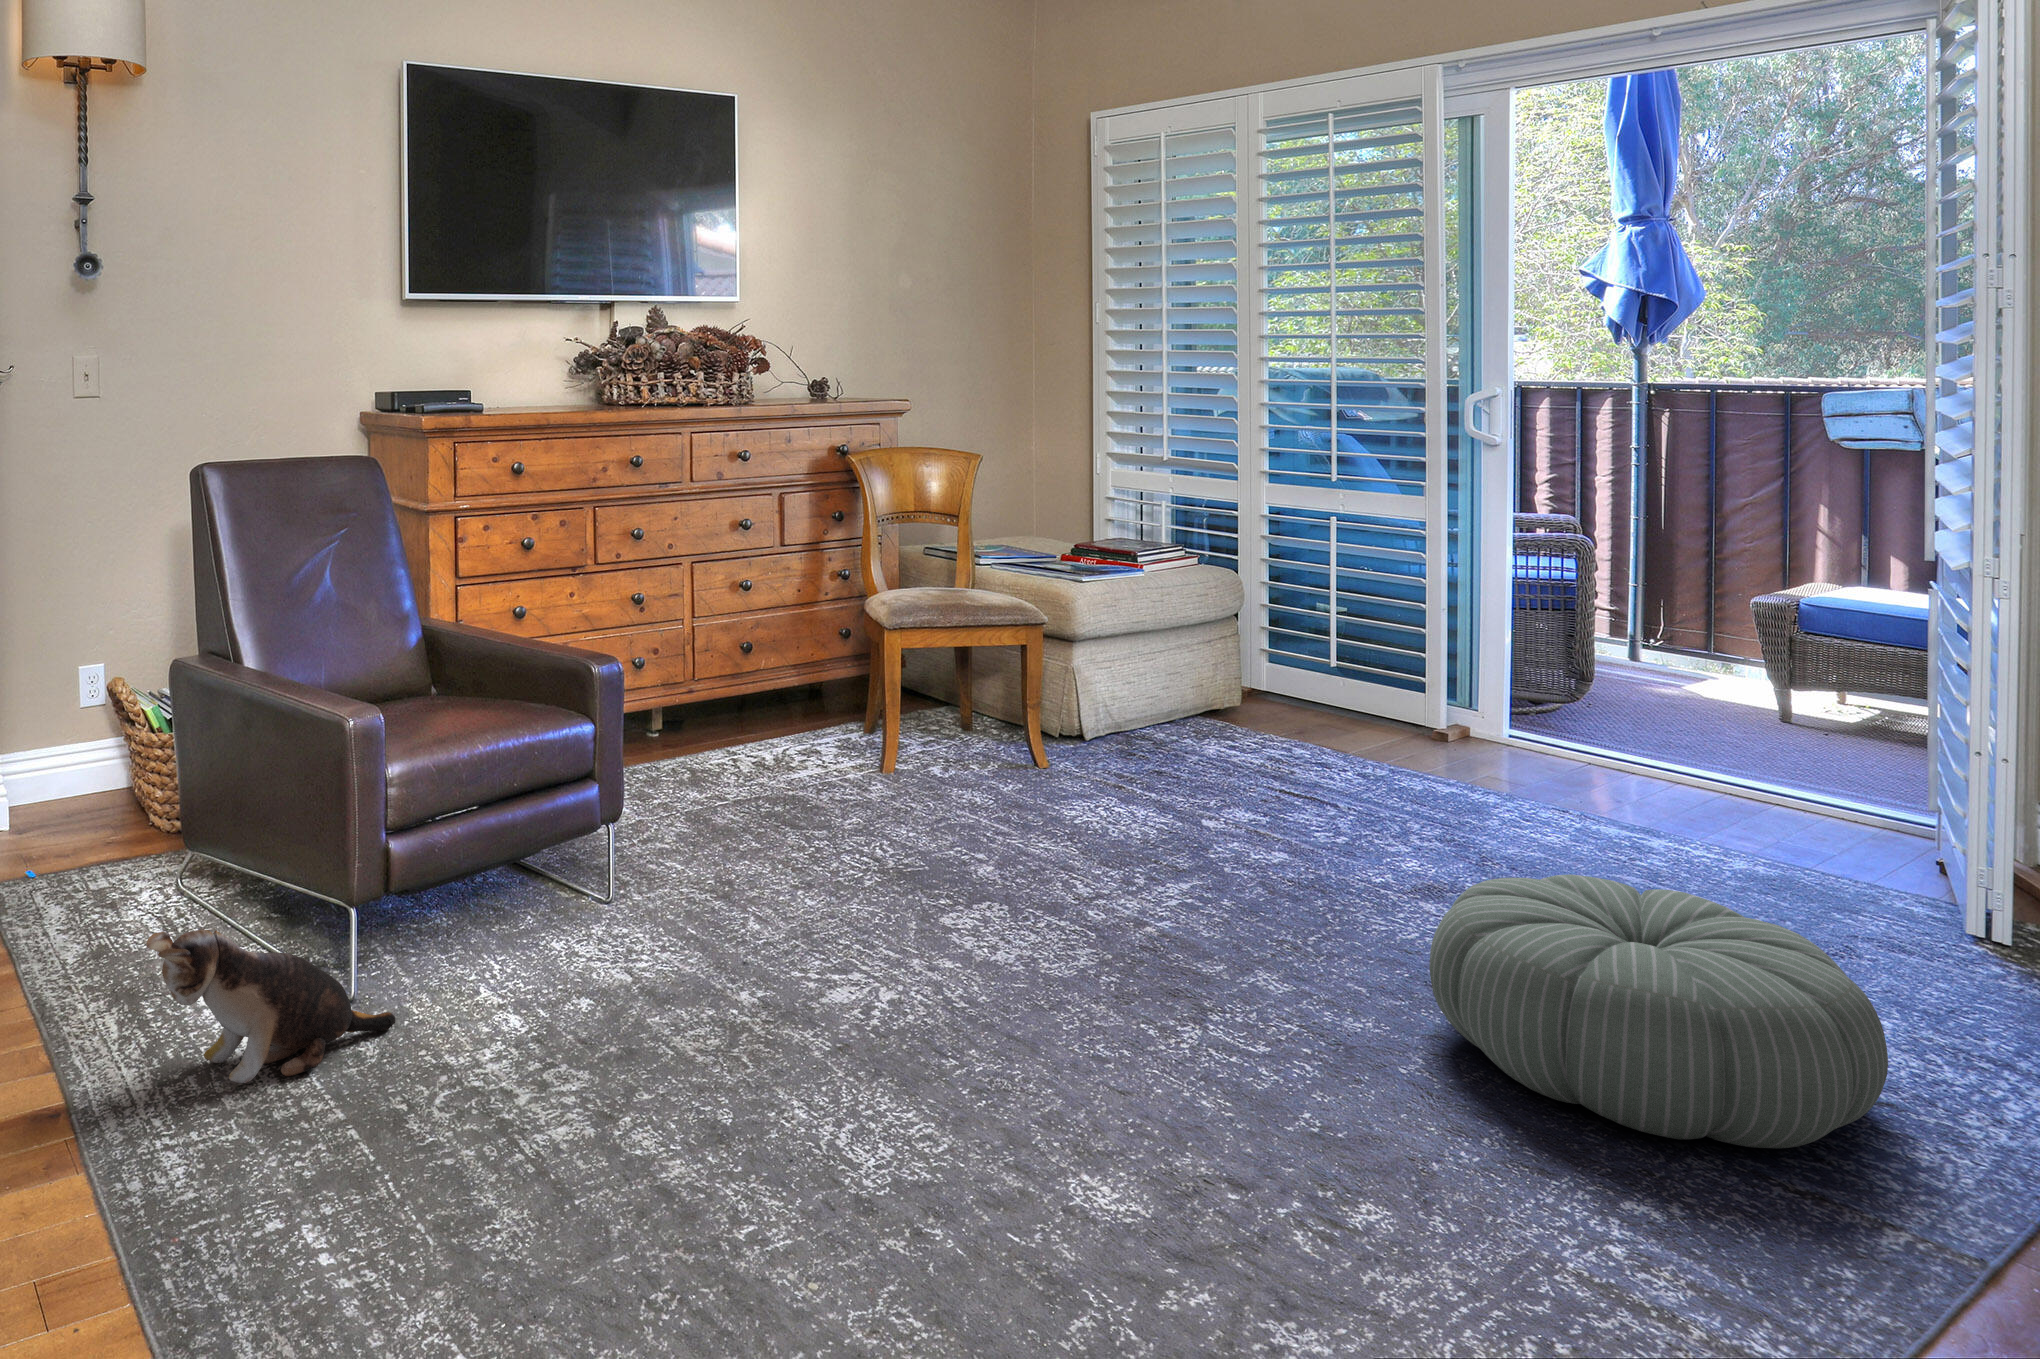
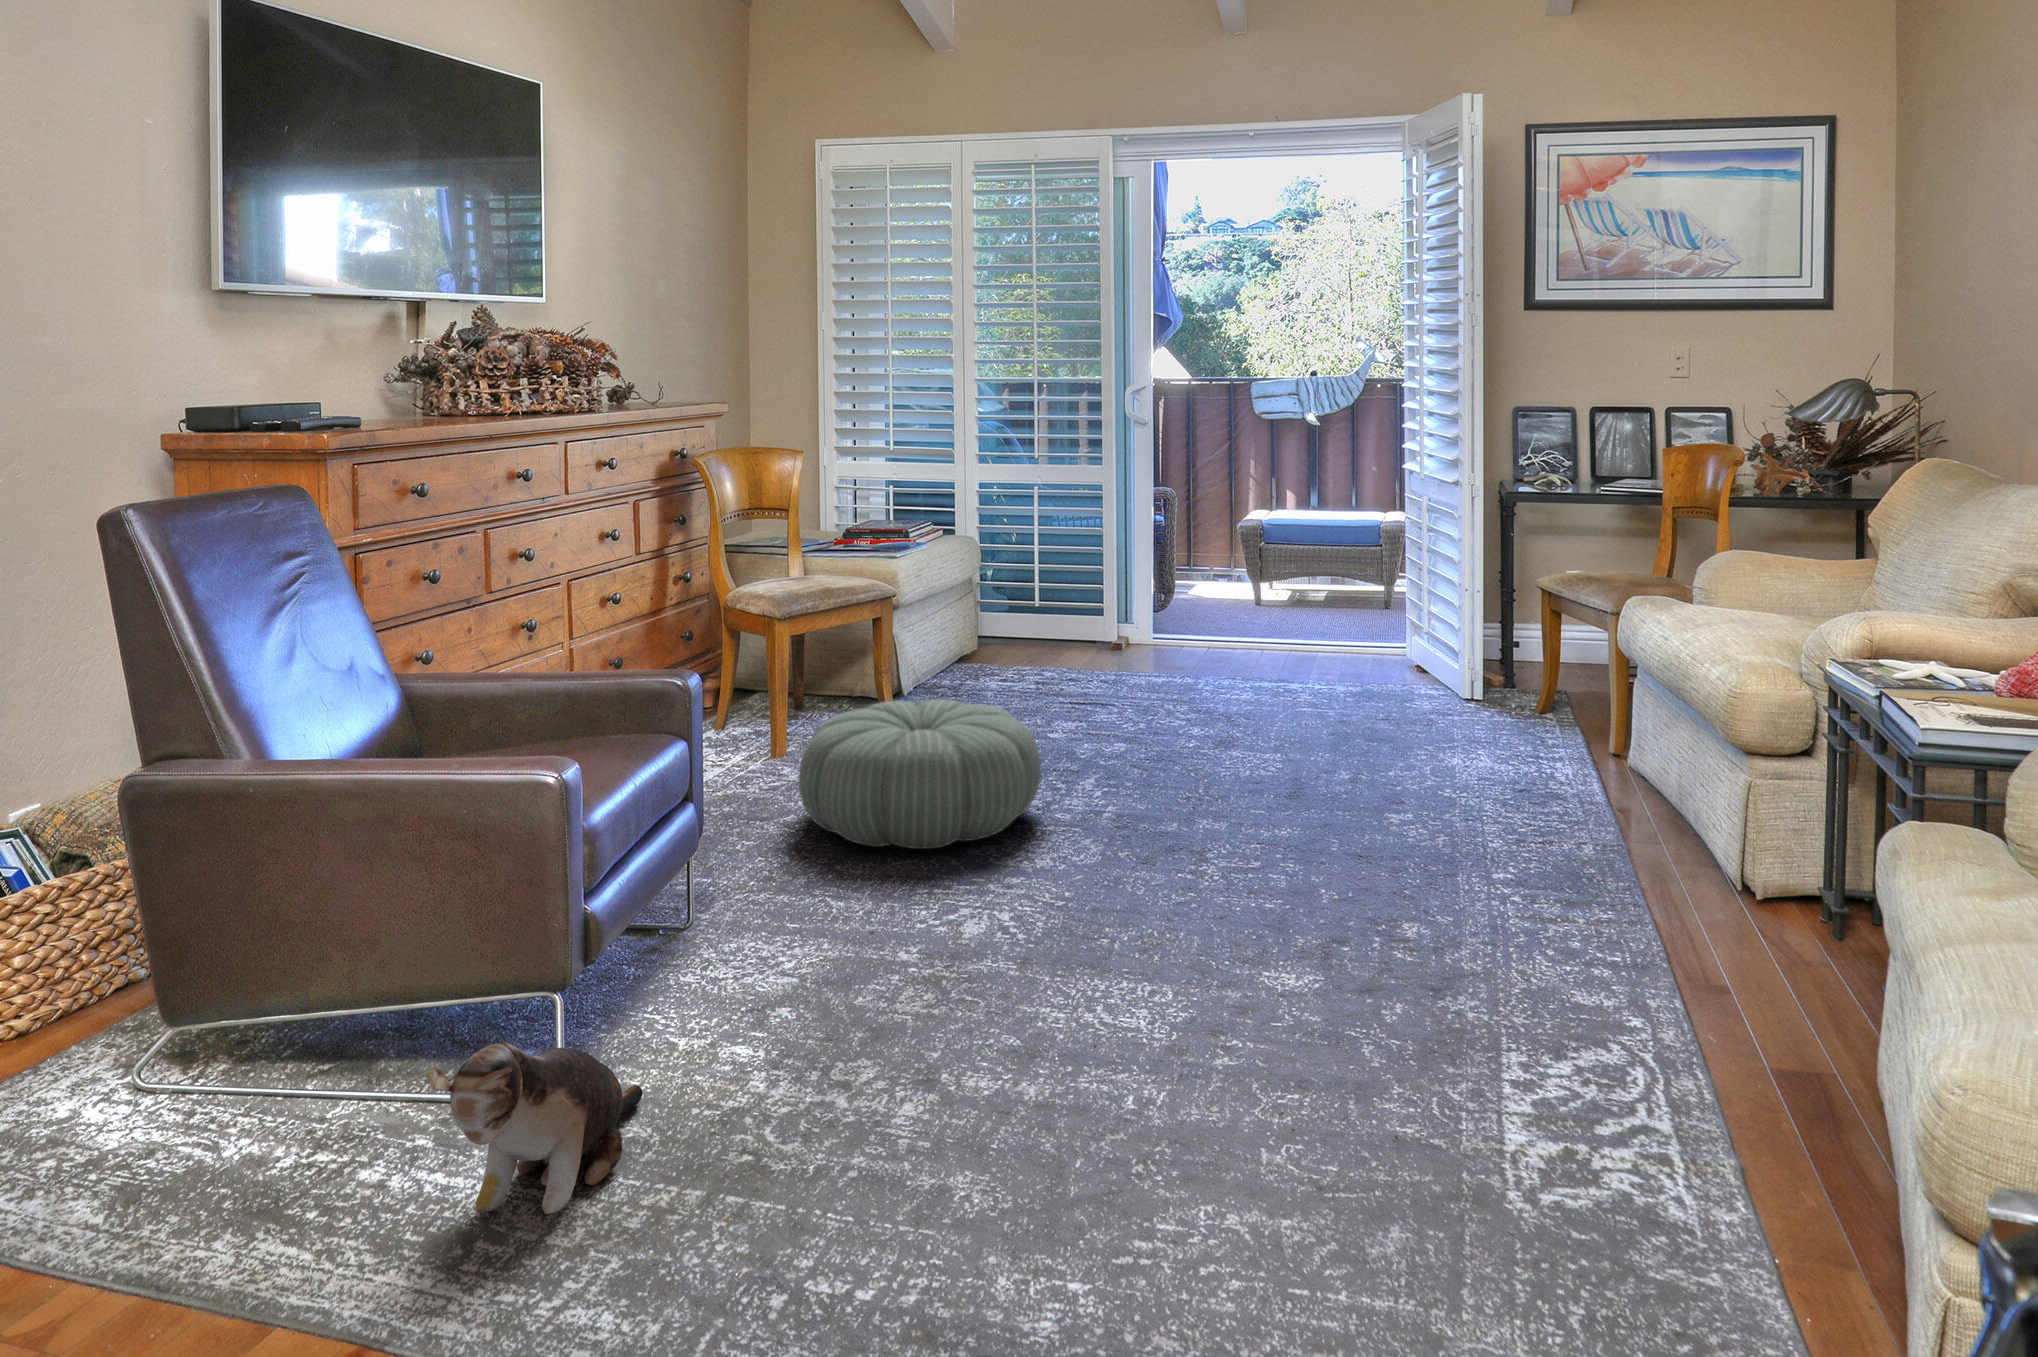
pouf: present [1429,875,1888,1148] -> present [799,698,1041,849]

